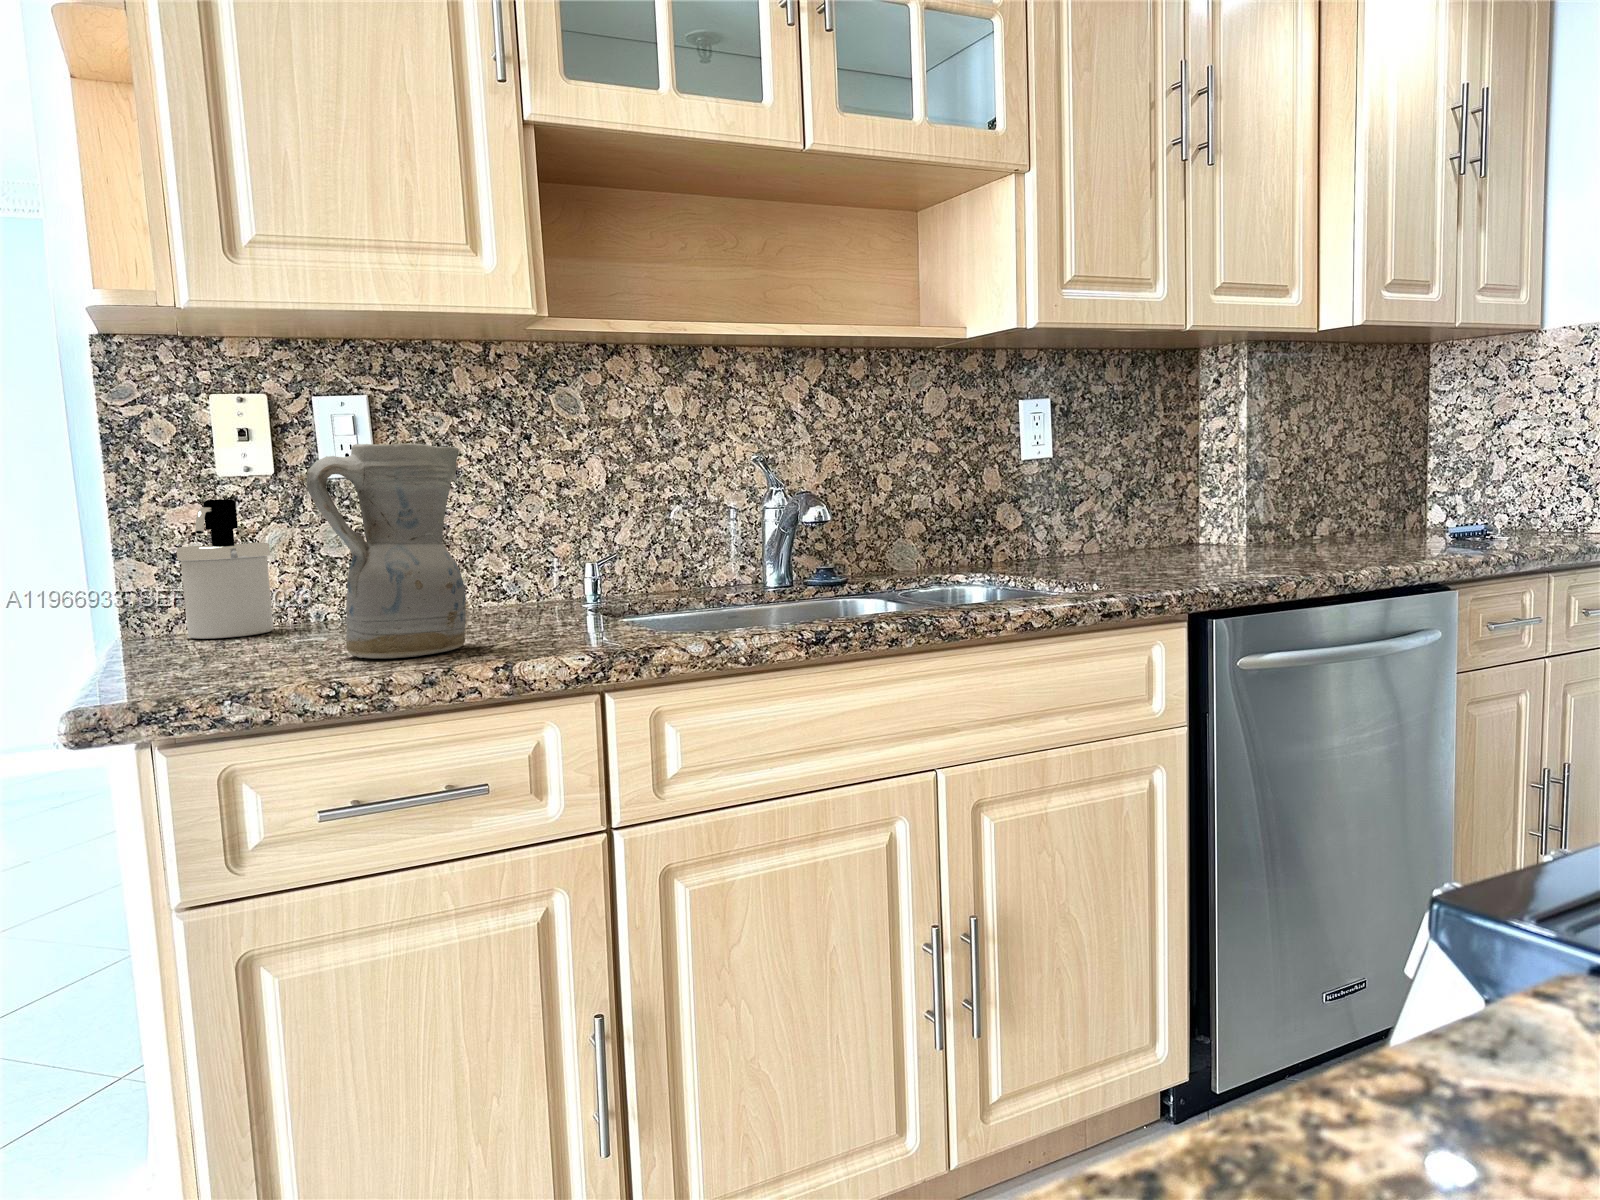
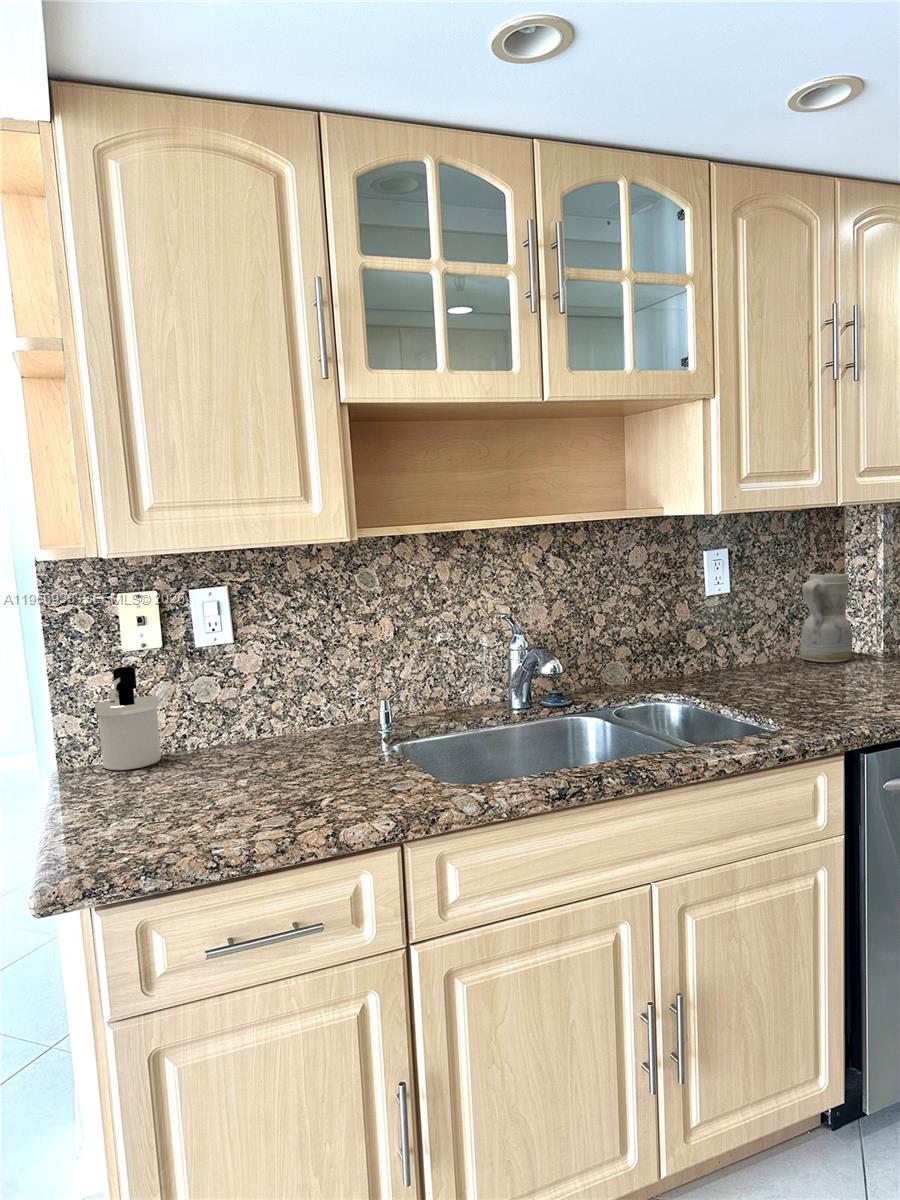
ceramic pitcher: present [307,443,466,658] -> present [799,573,853,662]

